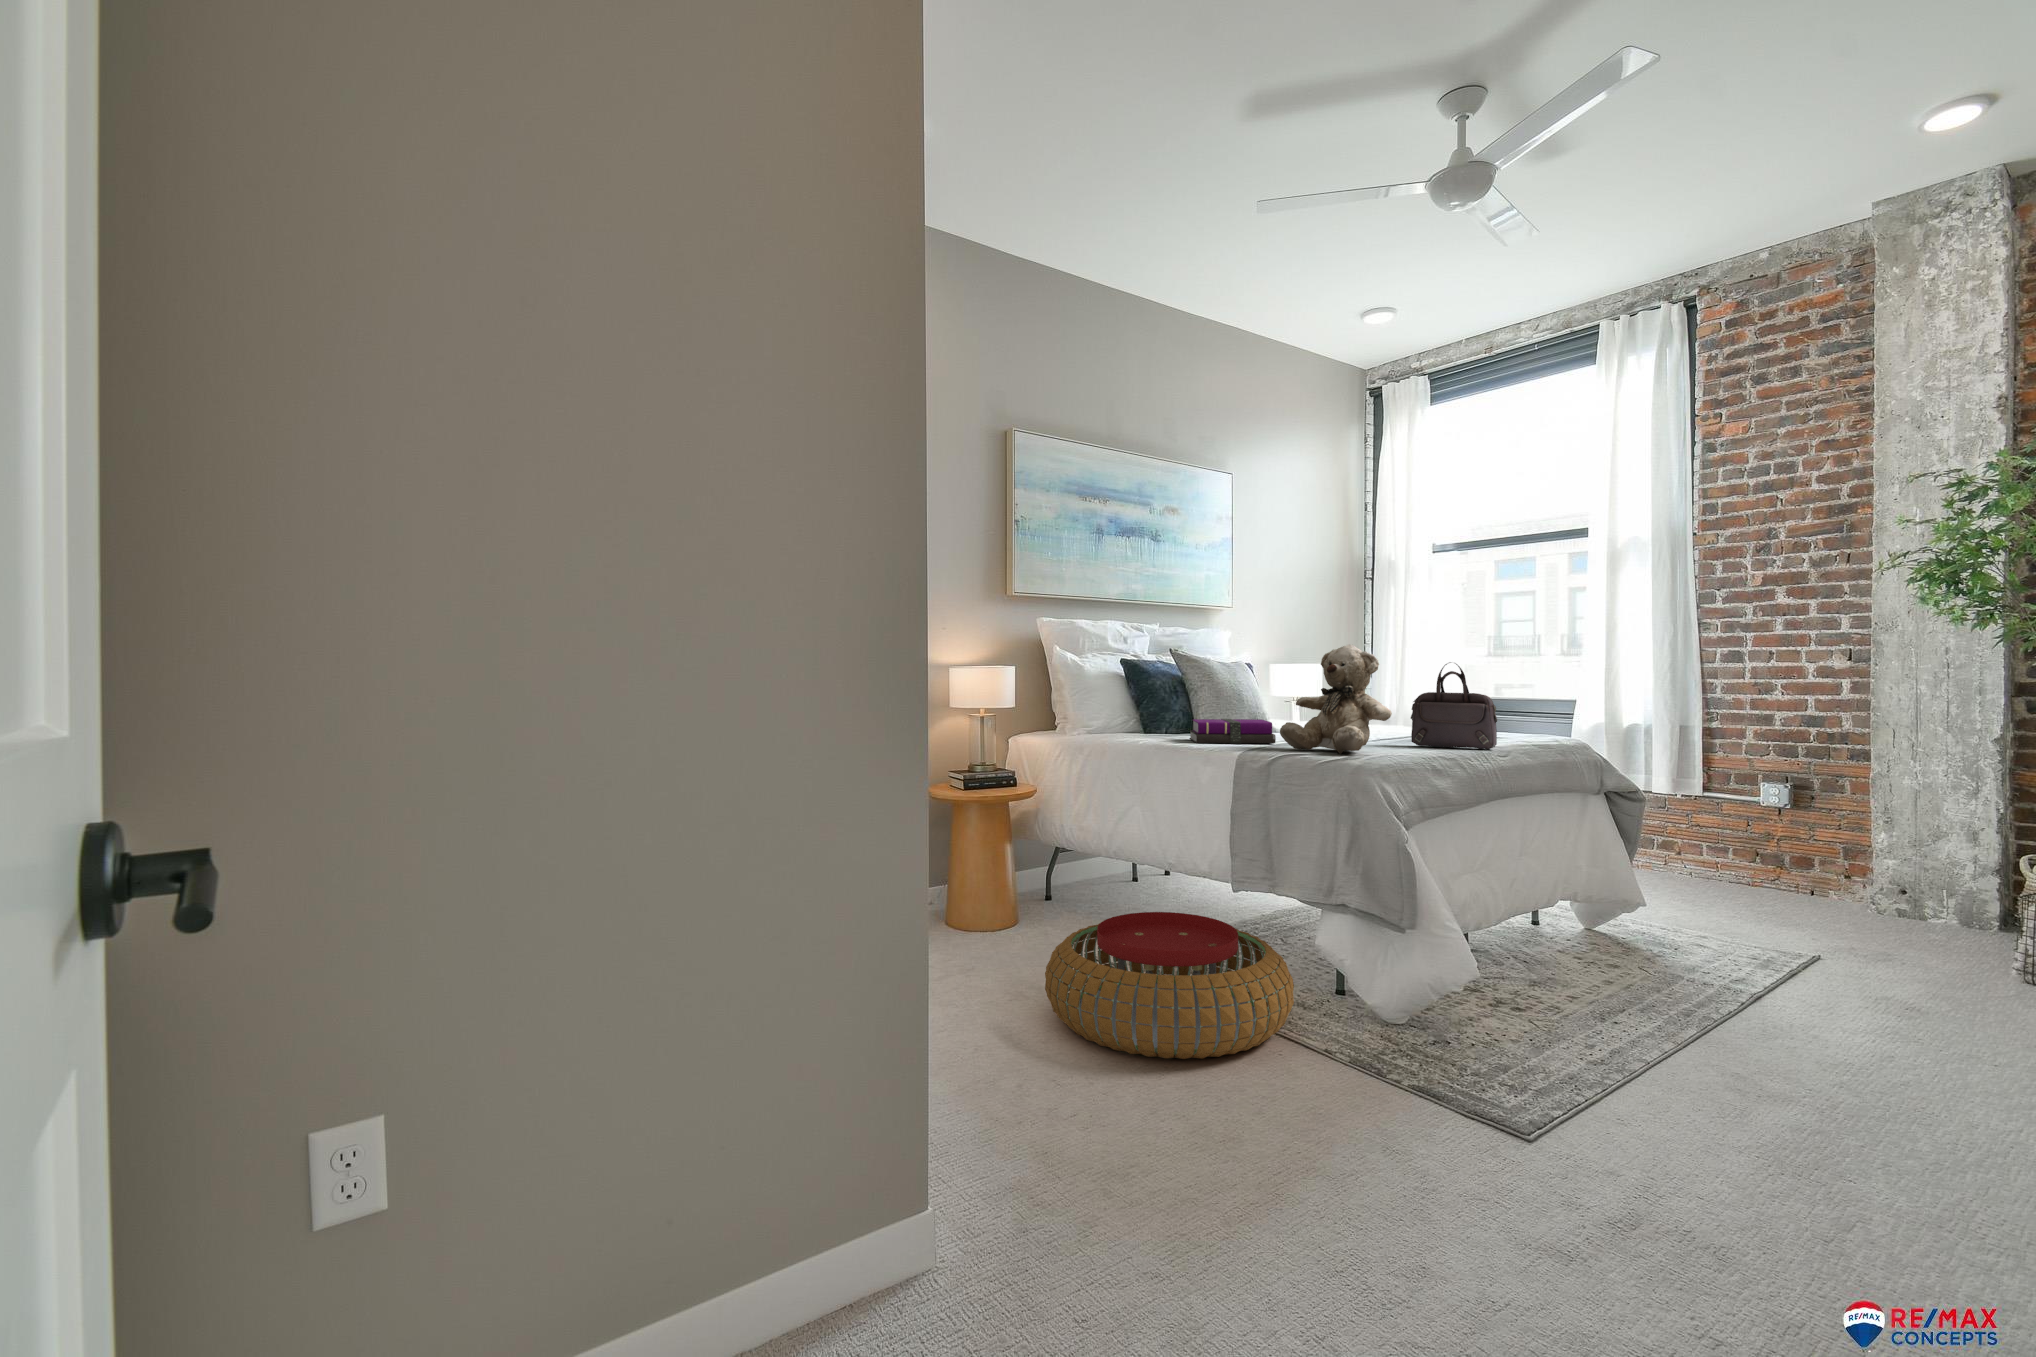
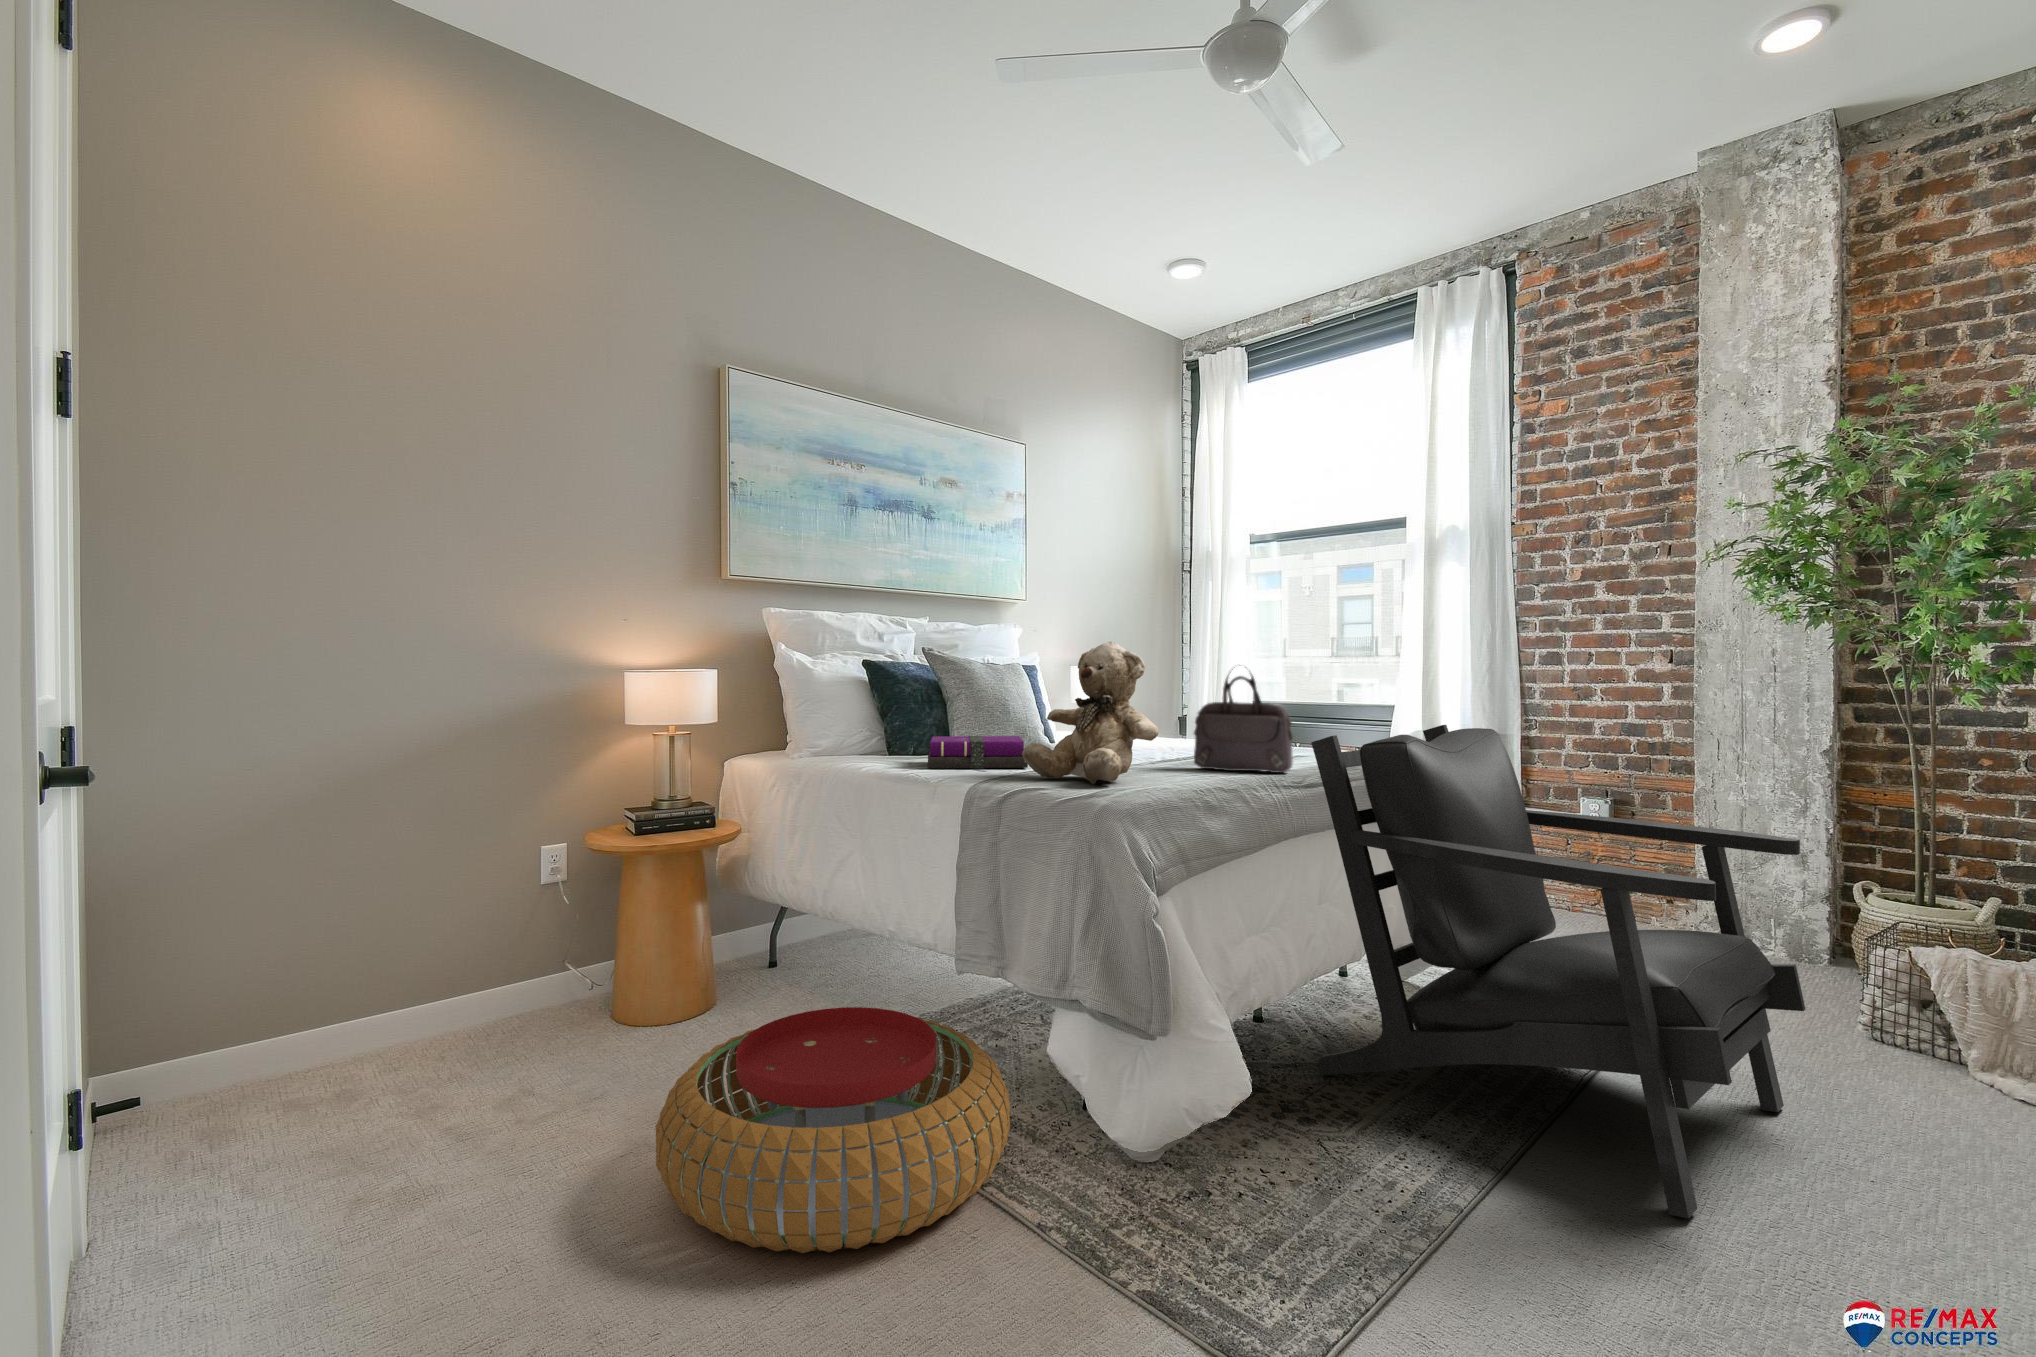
armchair: none [1517,711,1947,1076] -> present [1311,725,1805,1218]

